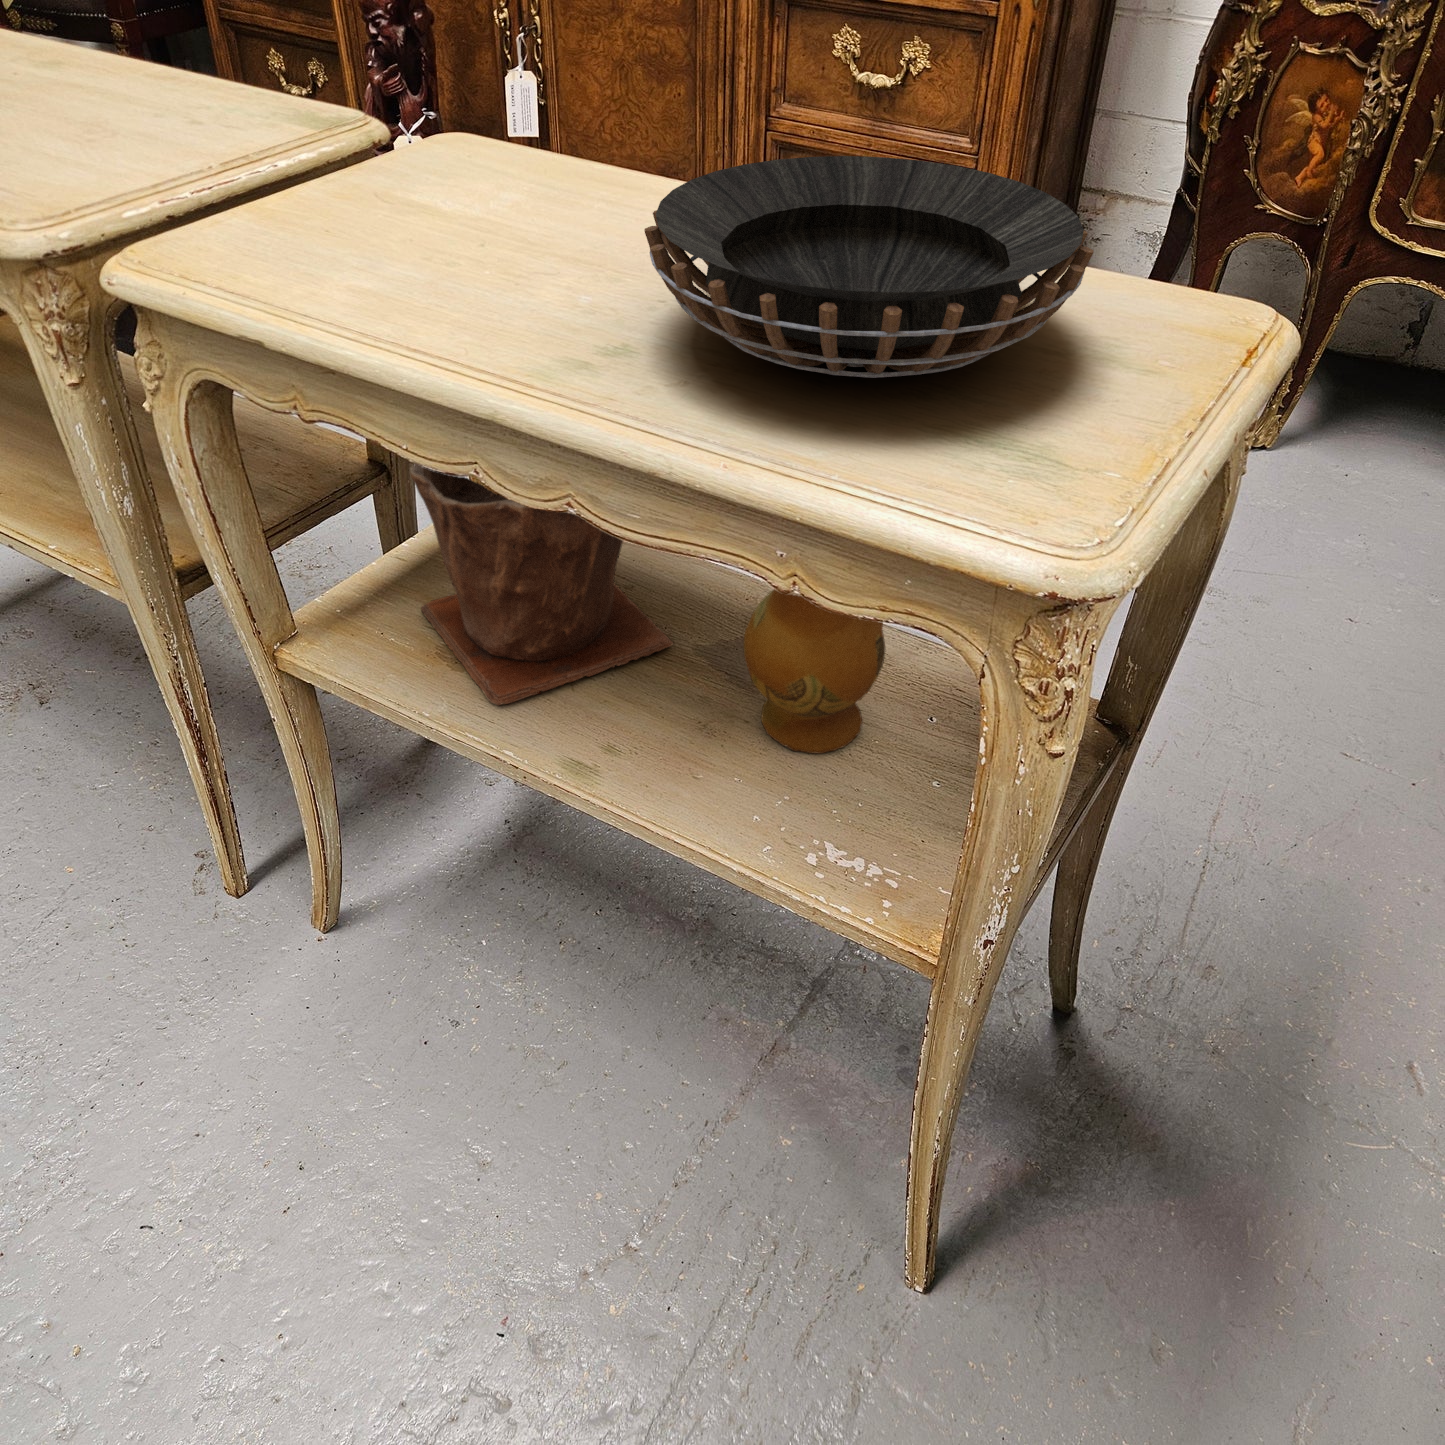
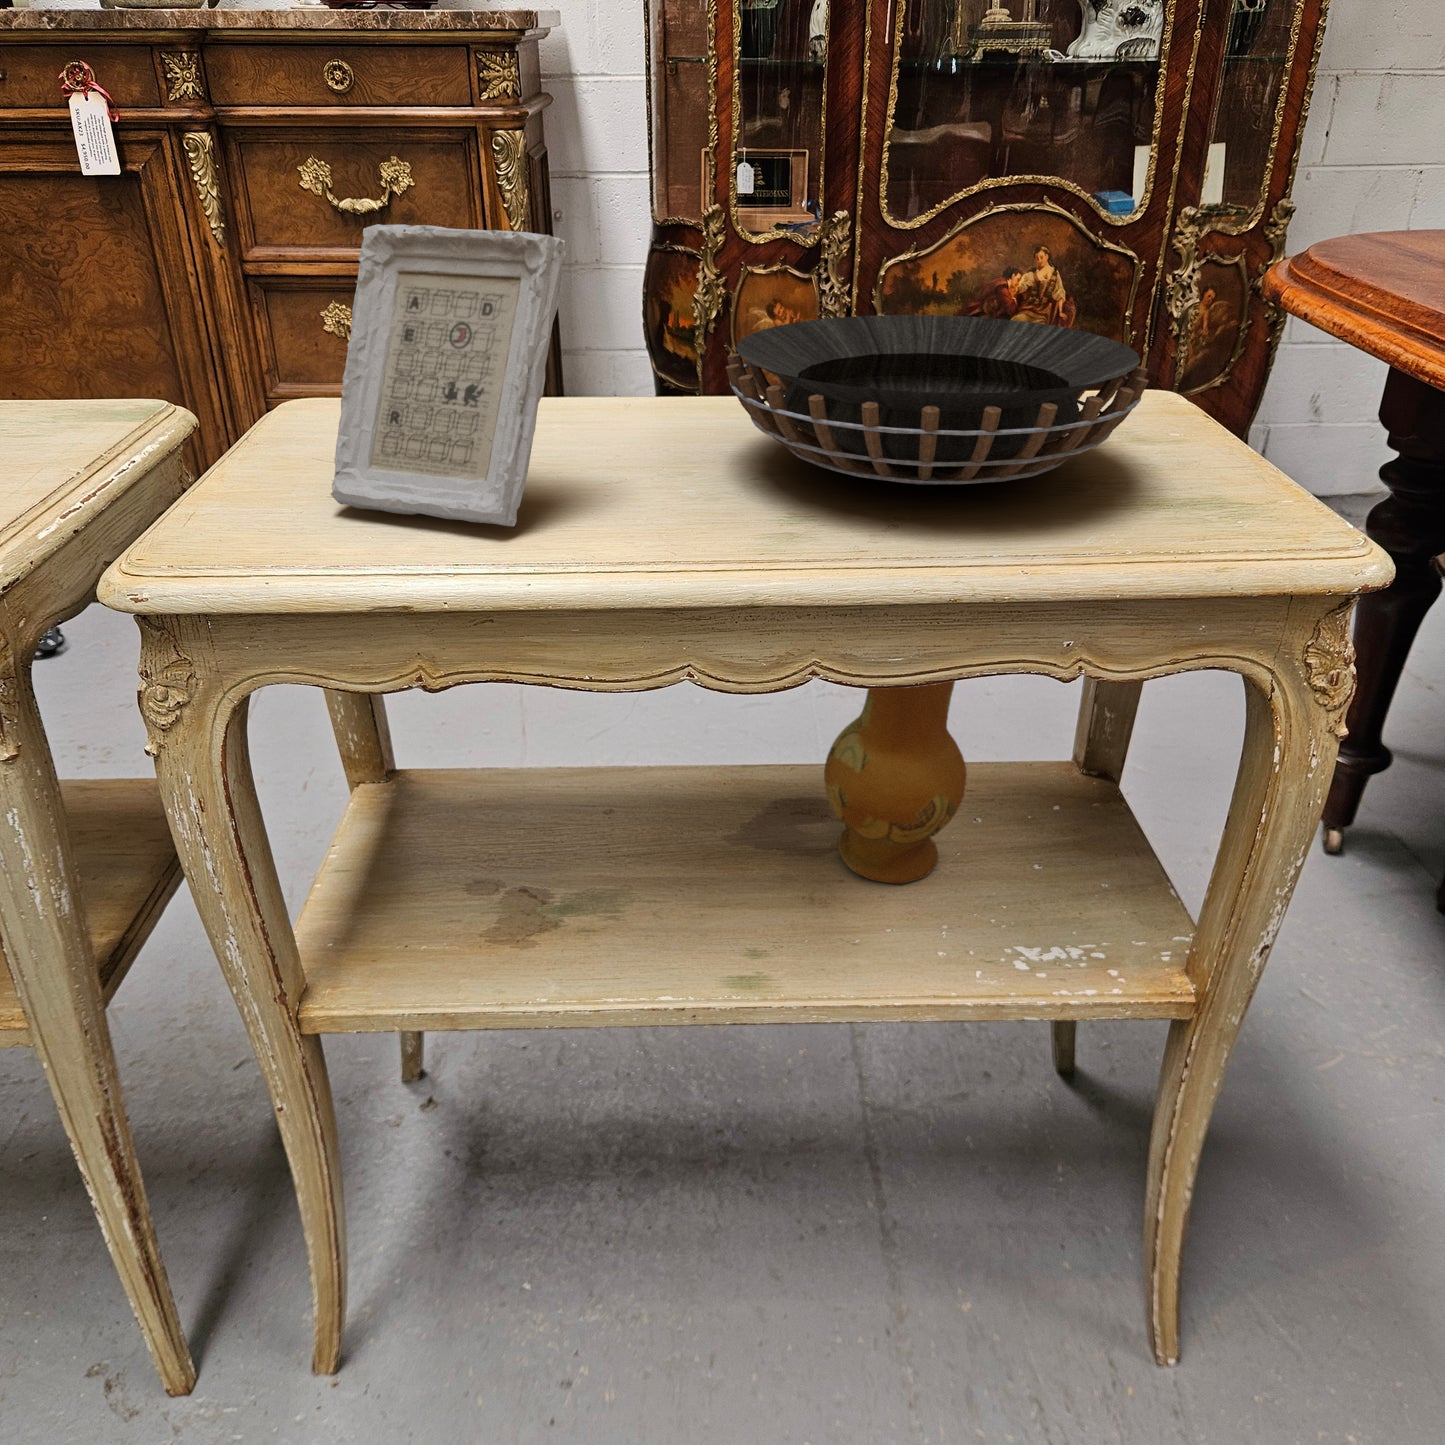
picture frame: none [341,9,514,308] -> present [331,224,566,526]
plant pot: present [409,463,673,706] -> none [408,634,699,961]

